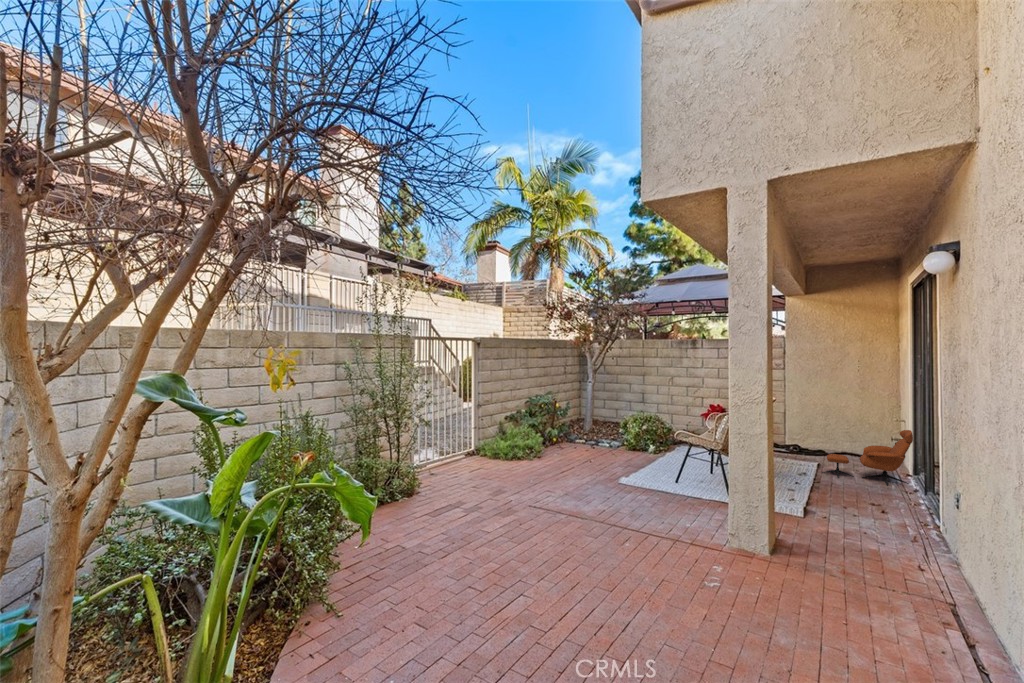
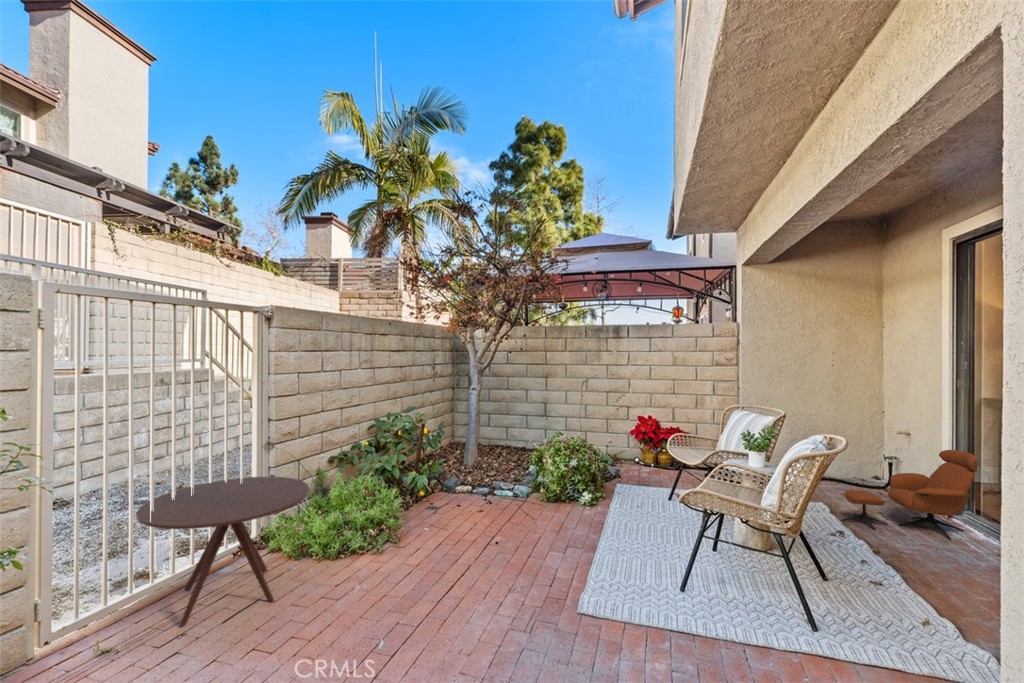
round table: none [439,419,500,470] -> present [136,477,309,627]

